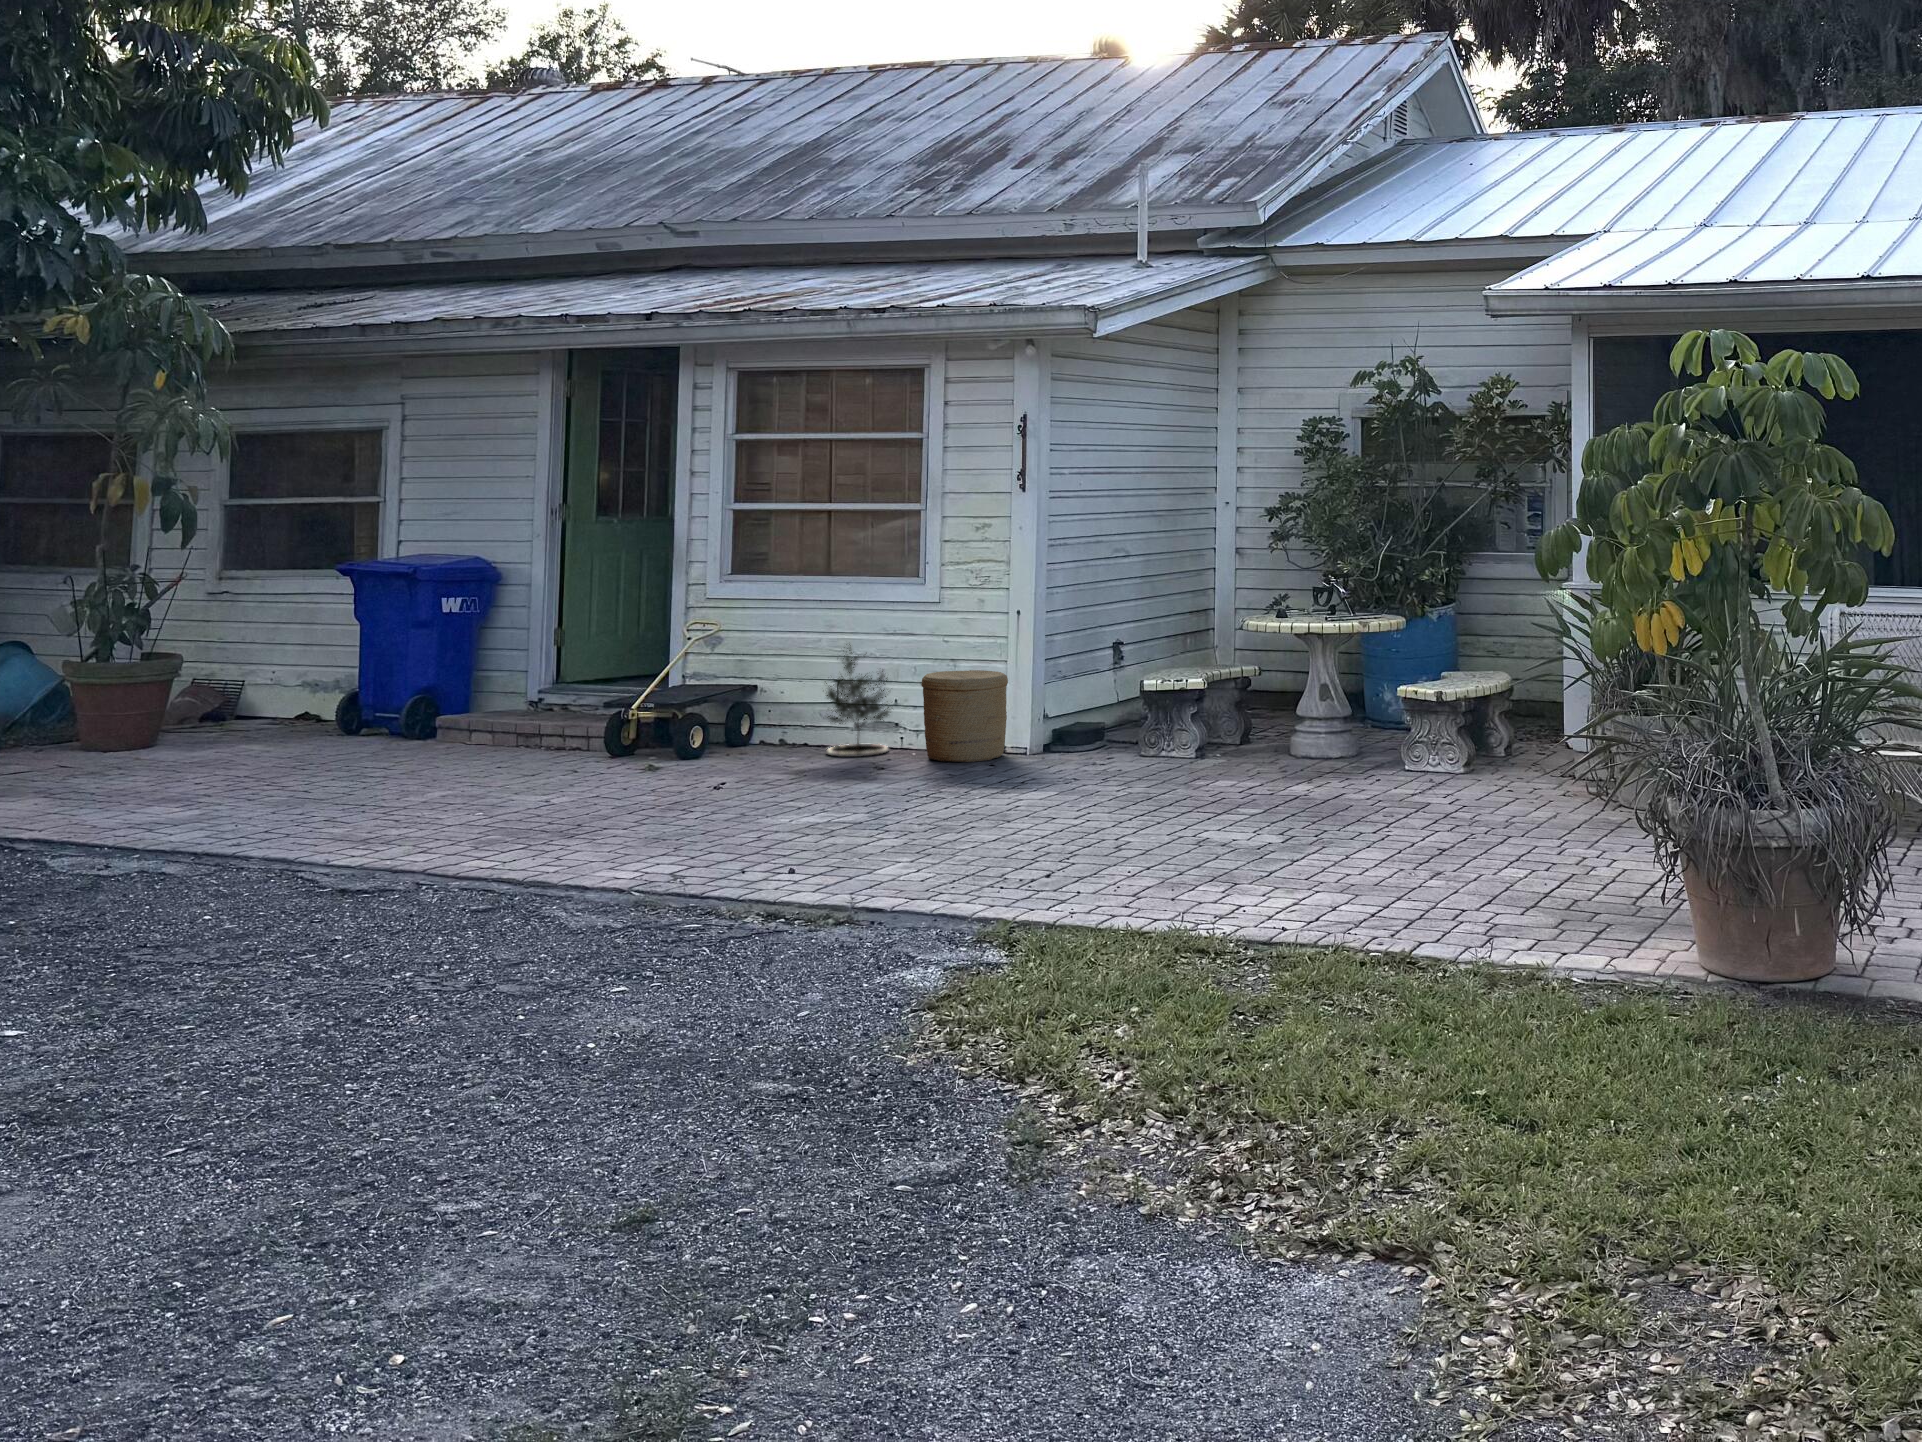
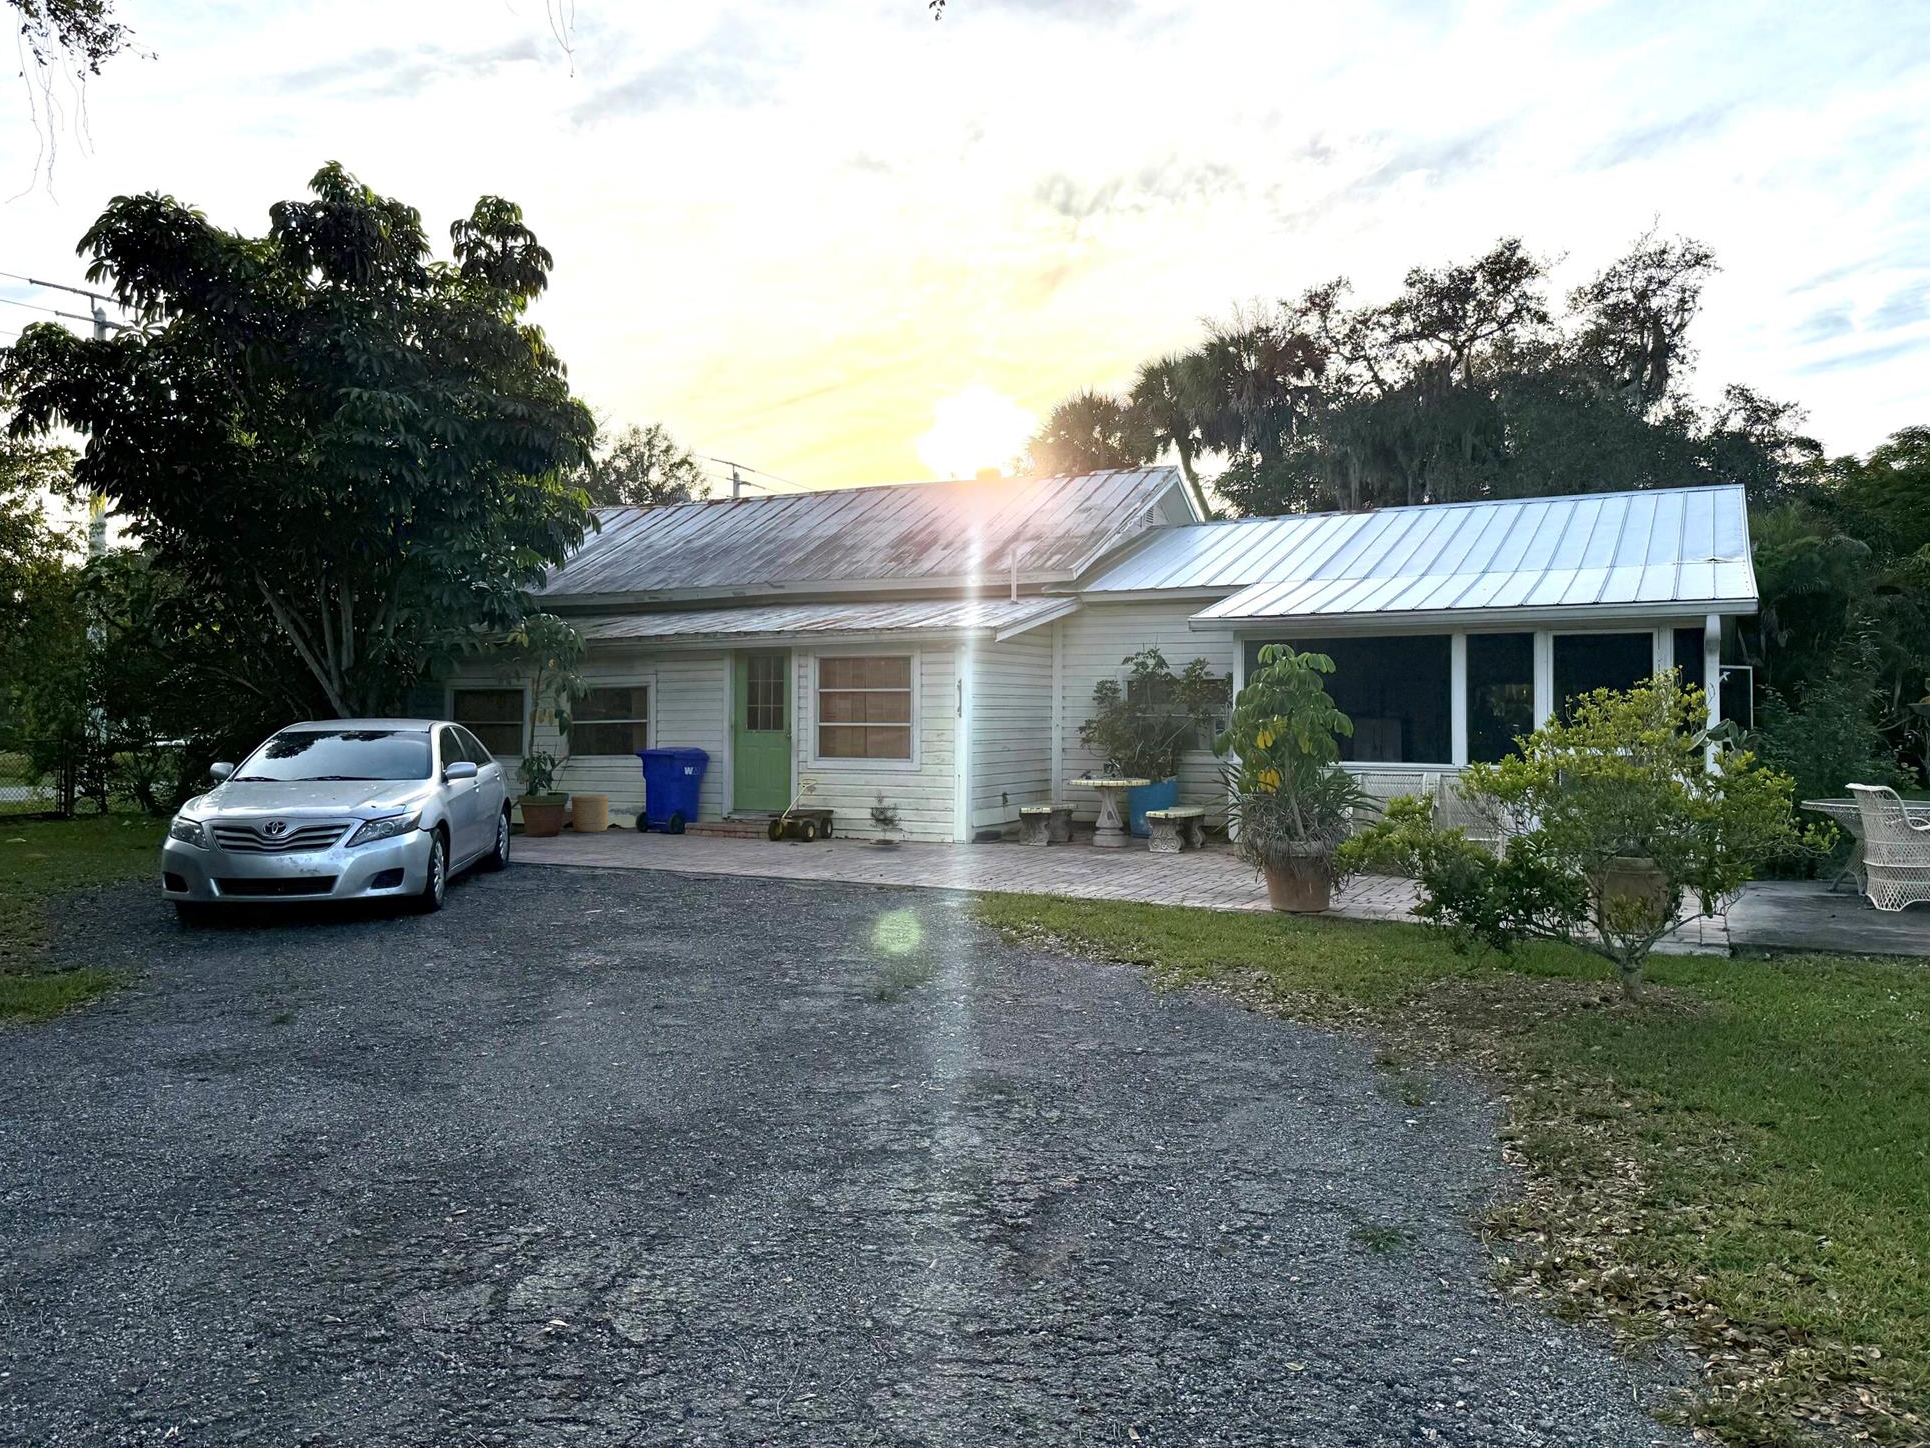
woven basket: present [921,670,1008,762] -> present [571,795,609,832]

